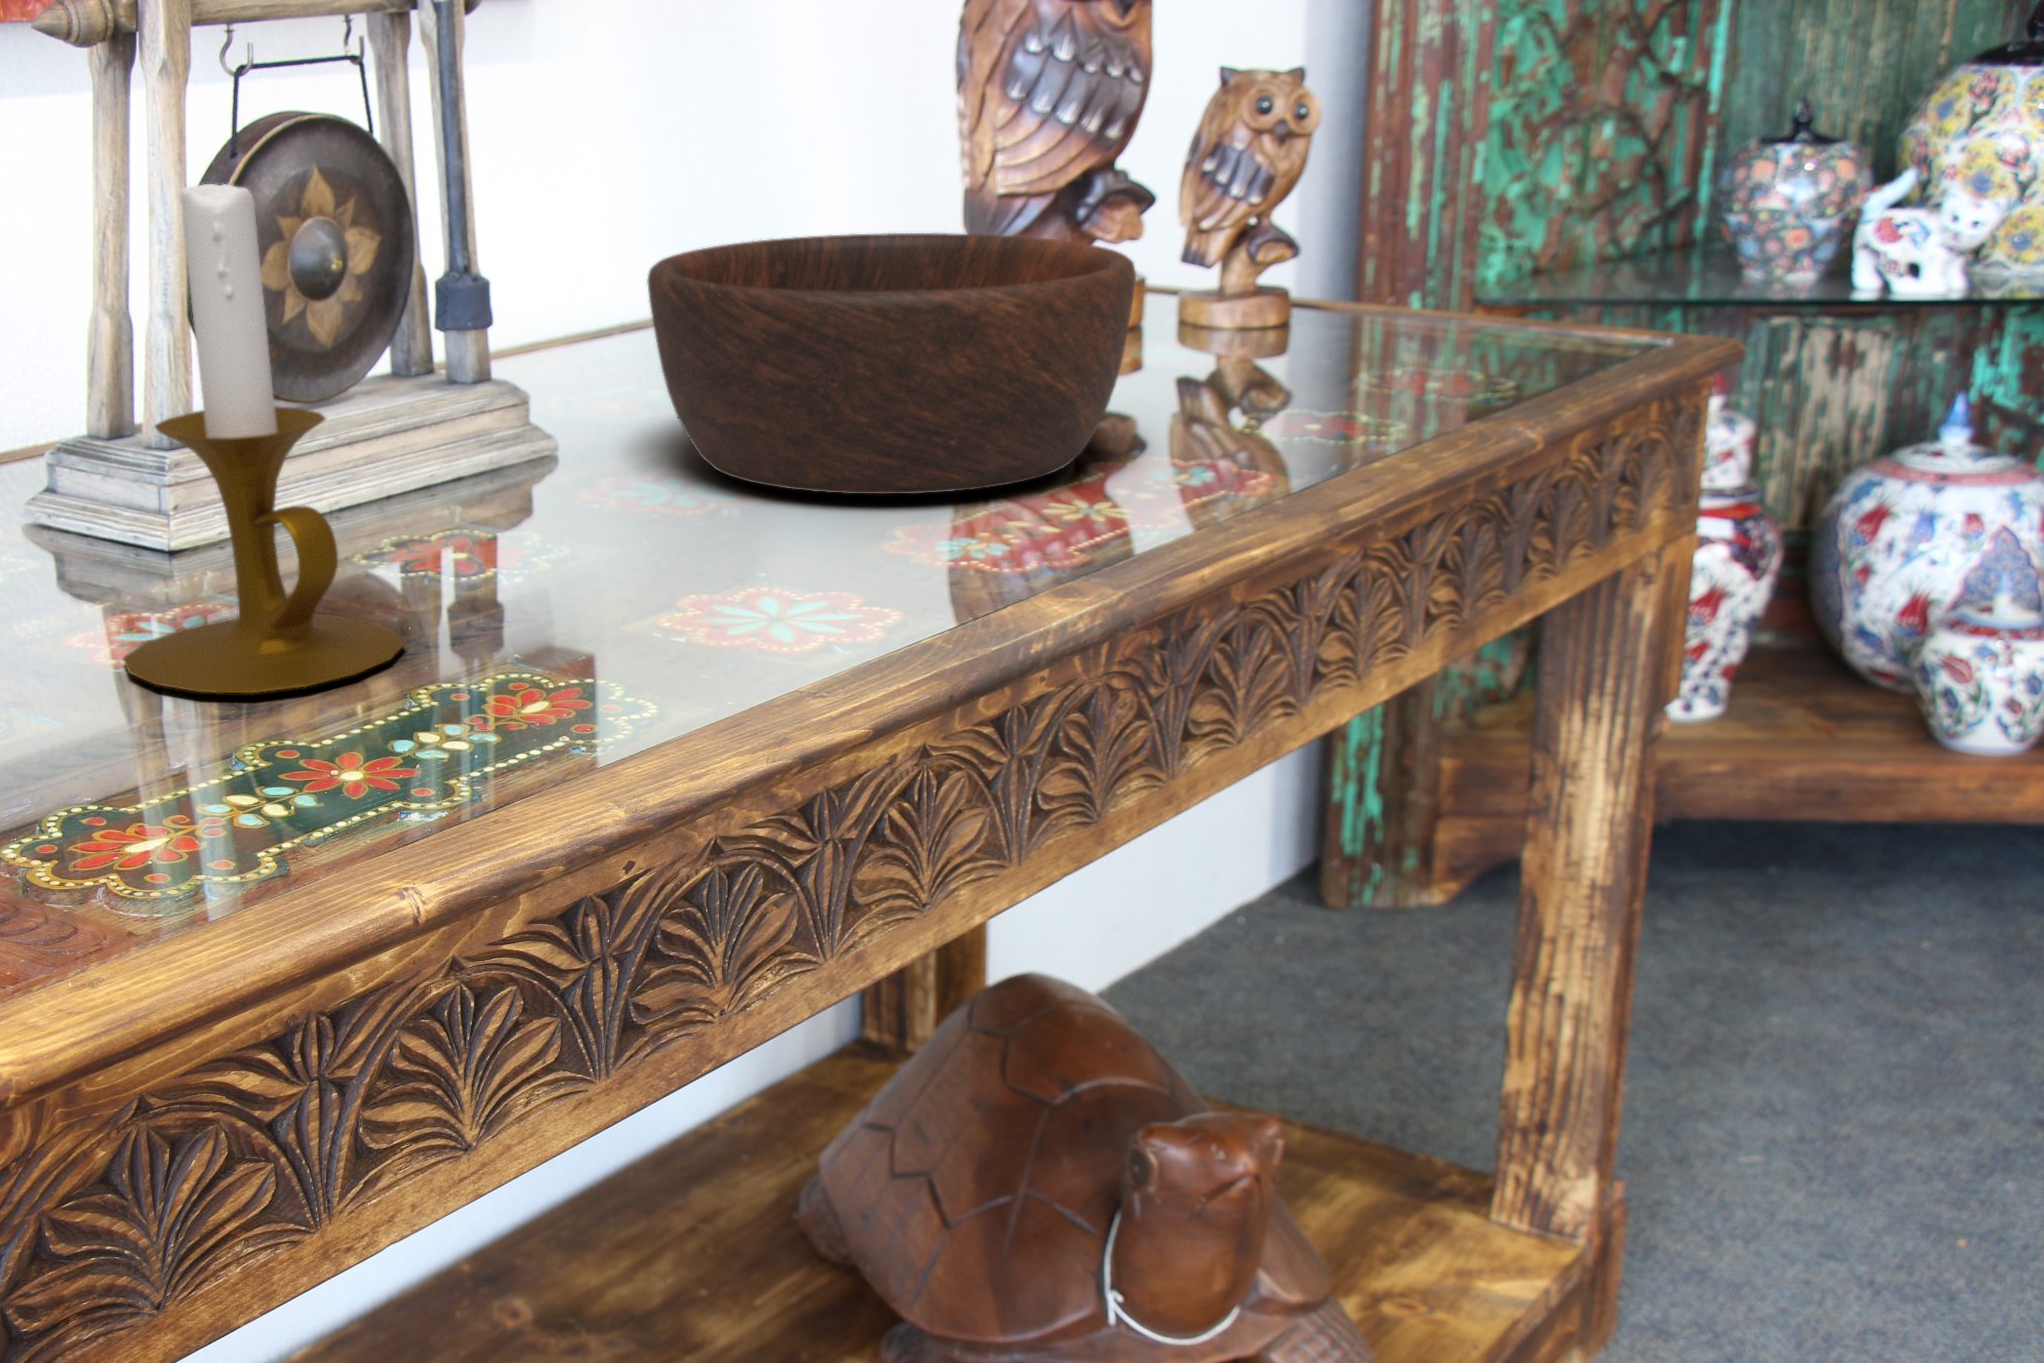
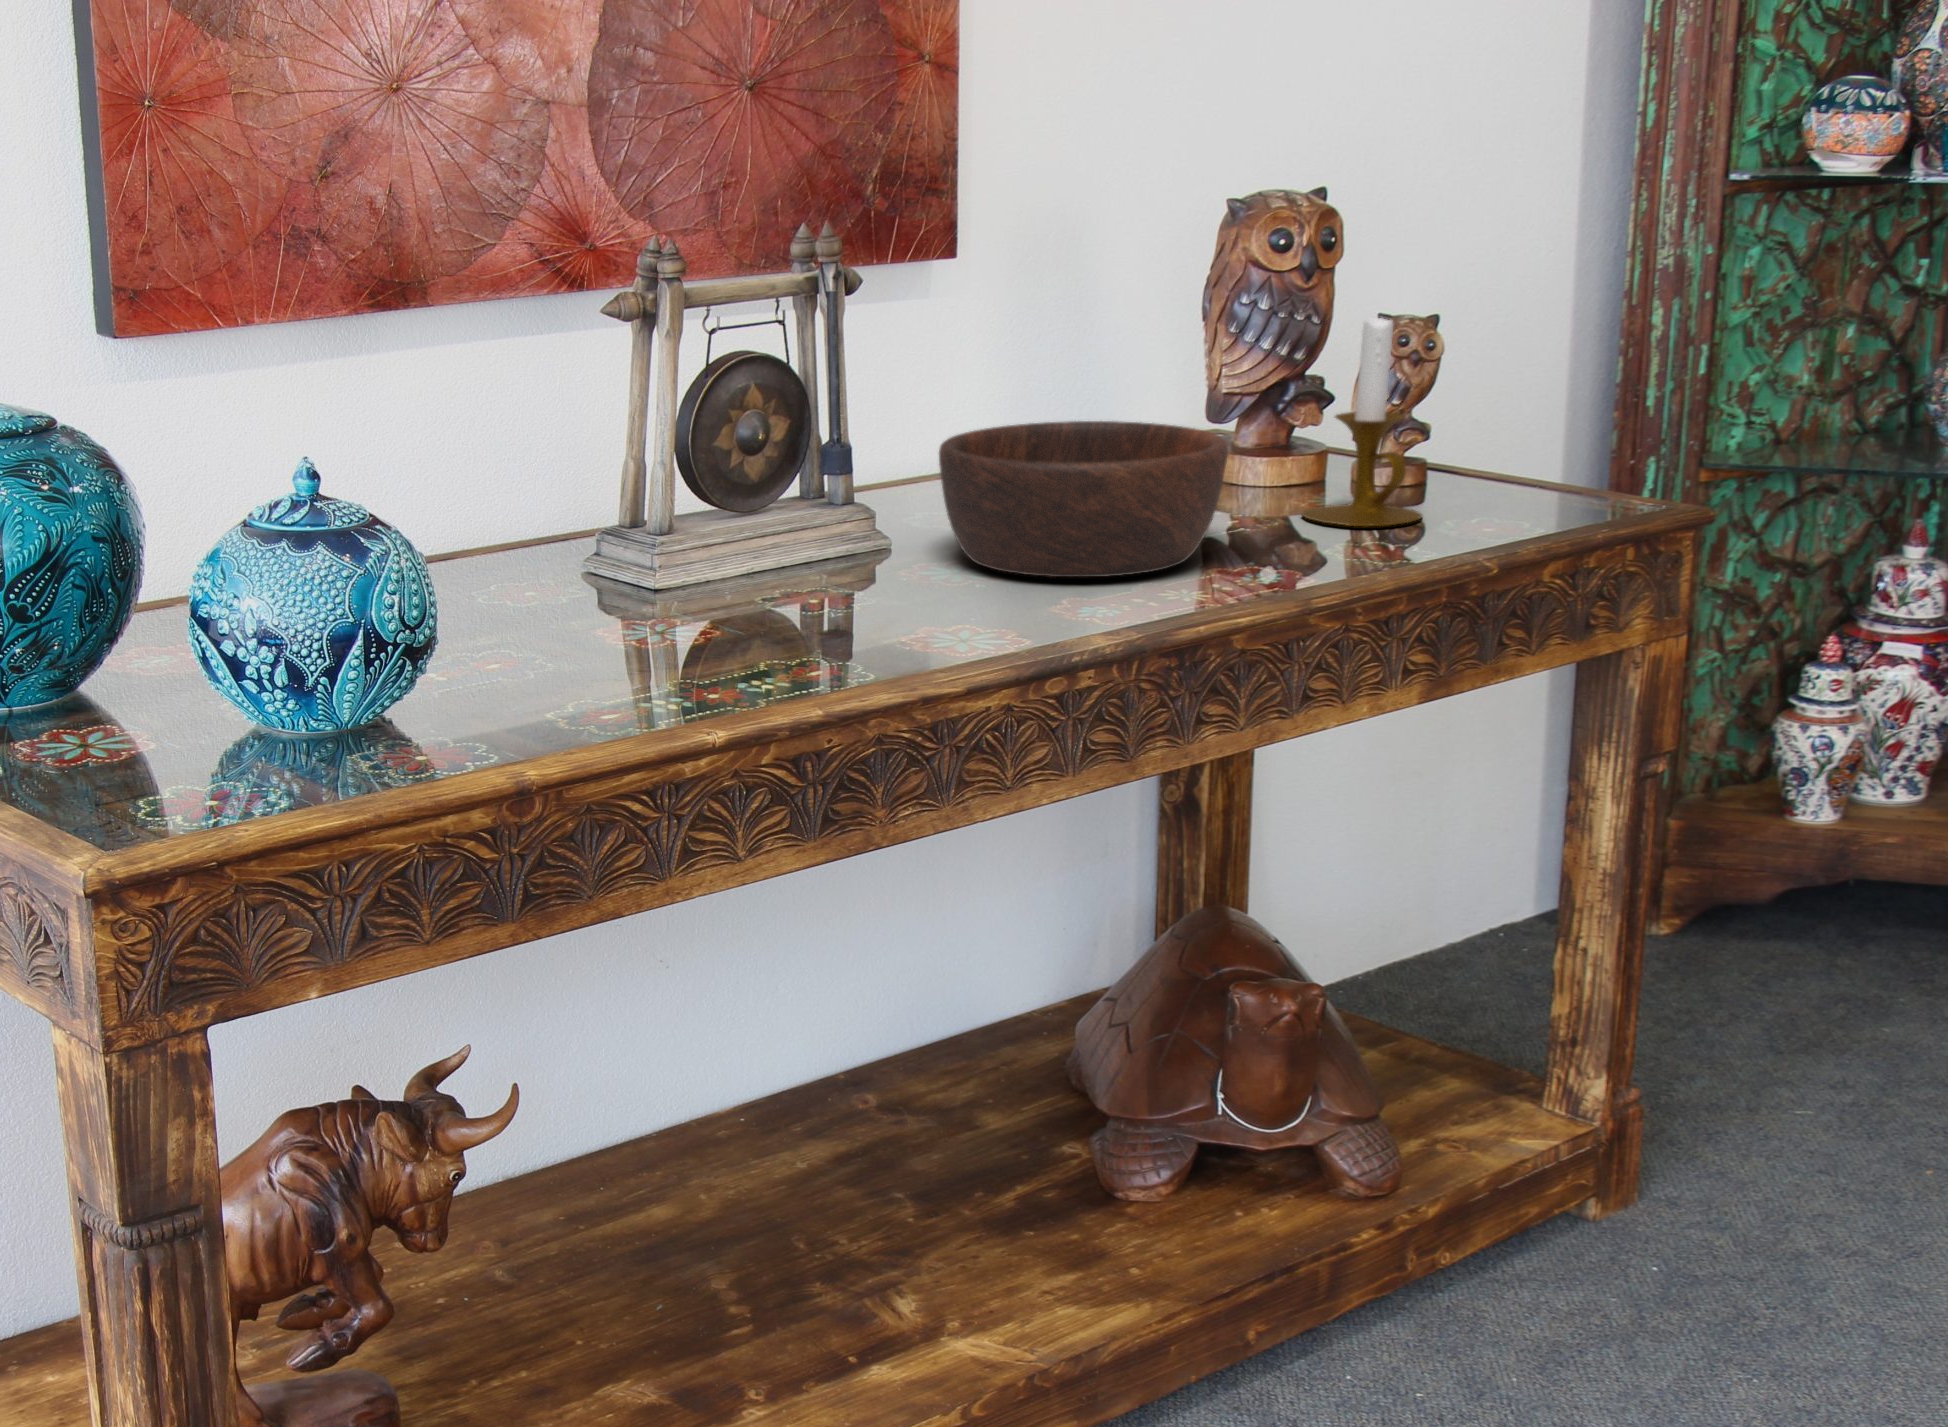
candlestick: present [123,184,404,693] -> present [1302,318,1422,526]

